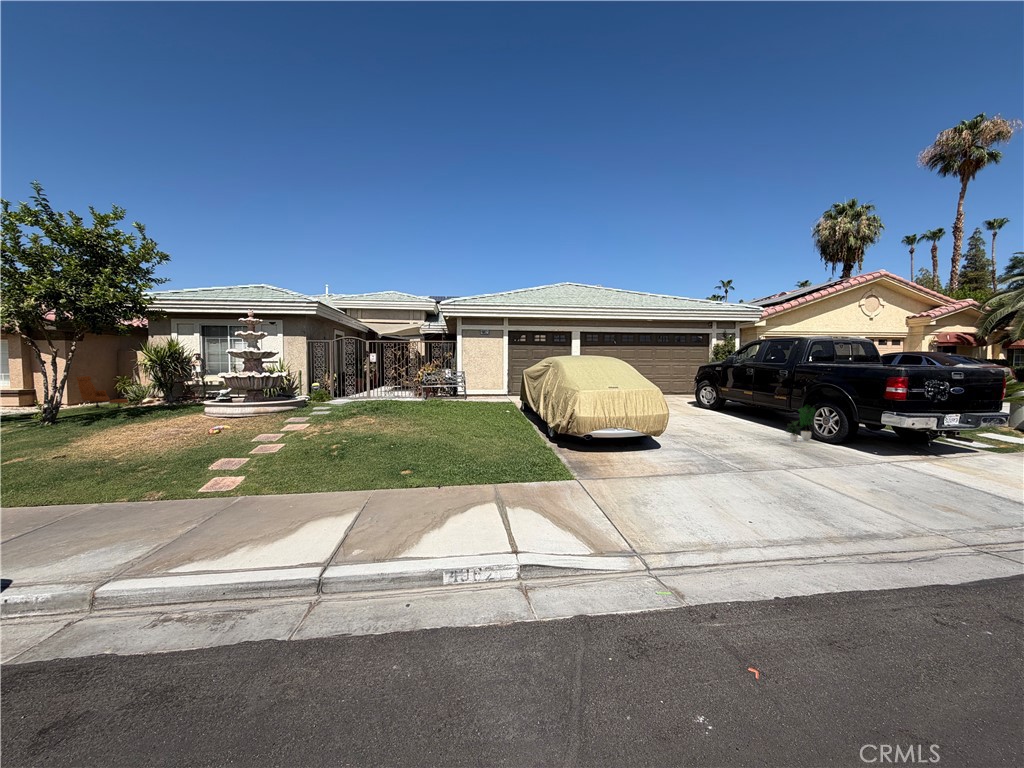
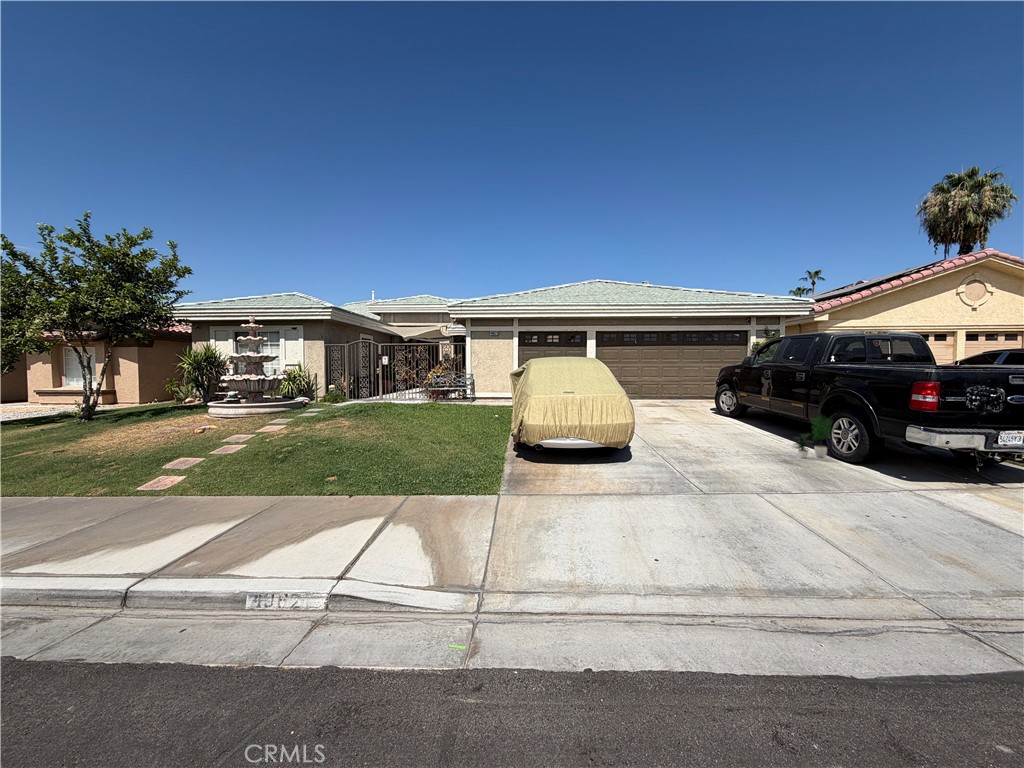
lounge chair: present [76,376,128,409] -> none [128,378,170,409]

